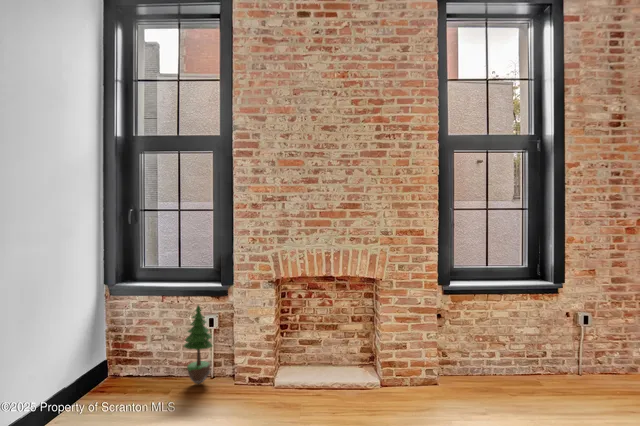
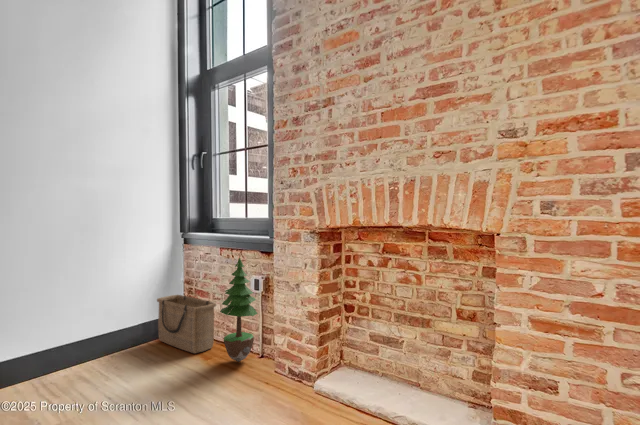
basket: none [96,344,164,390] -> present [157,295,216,353]

